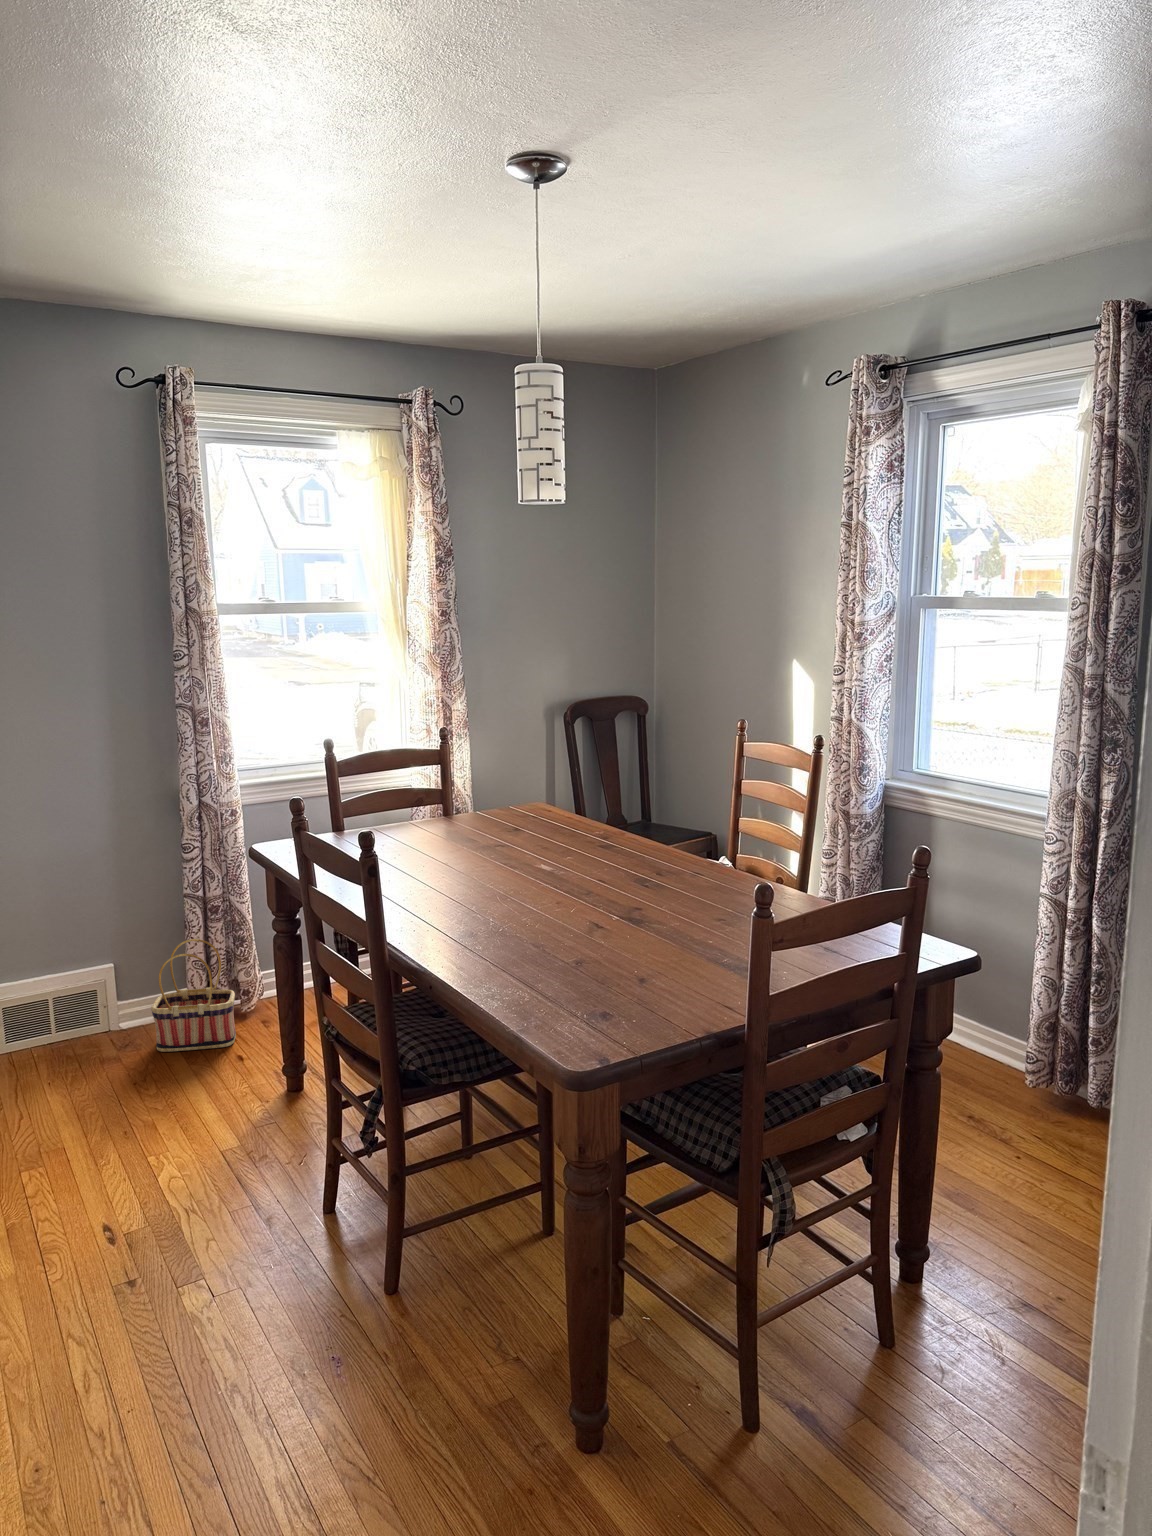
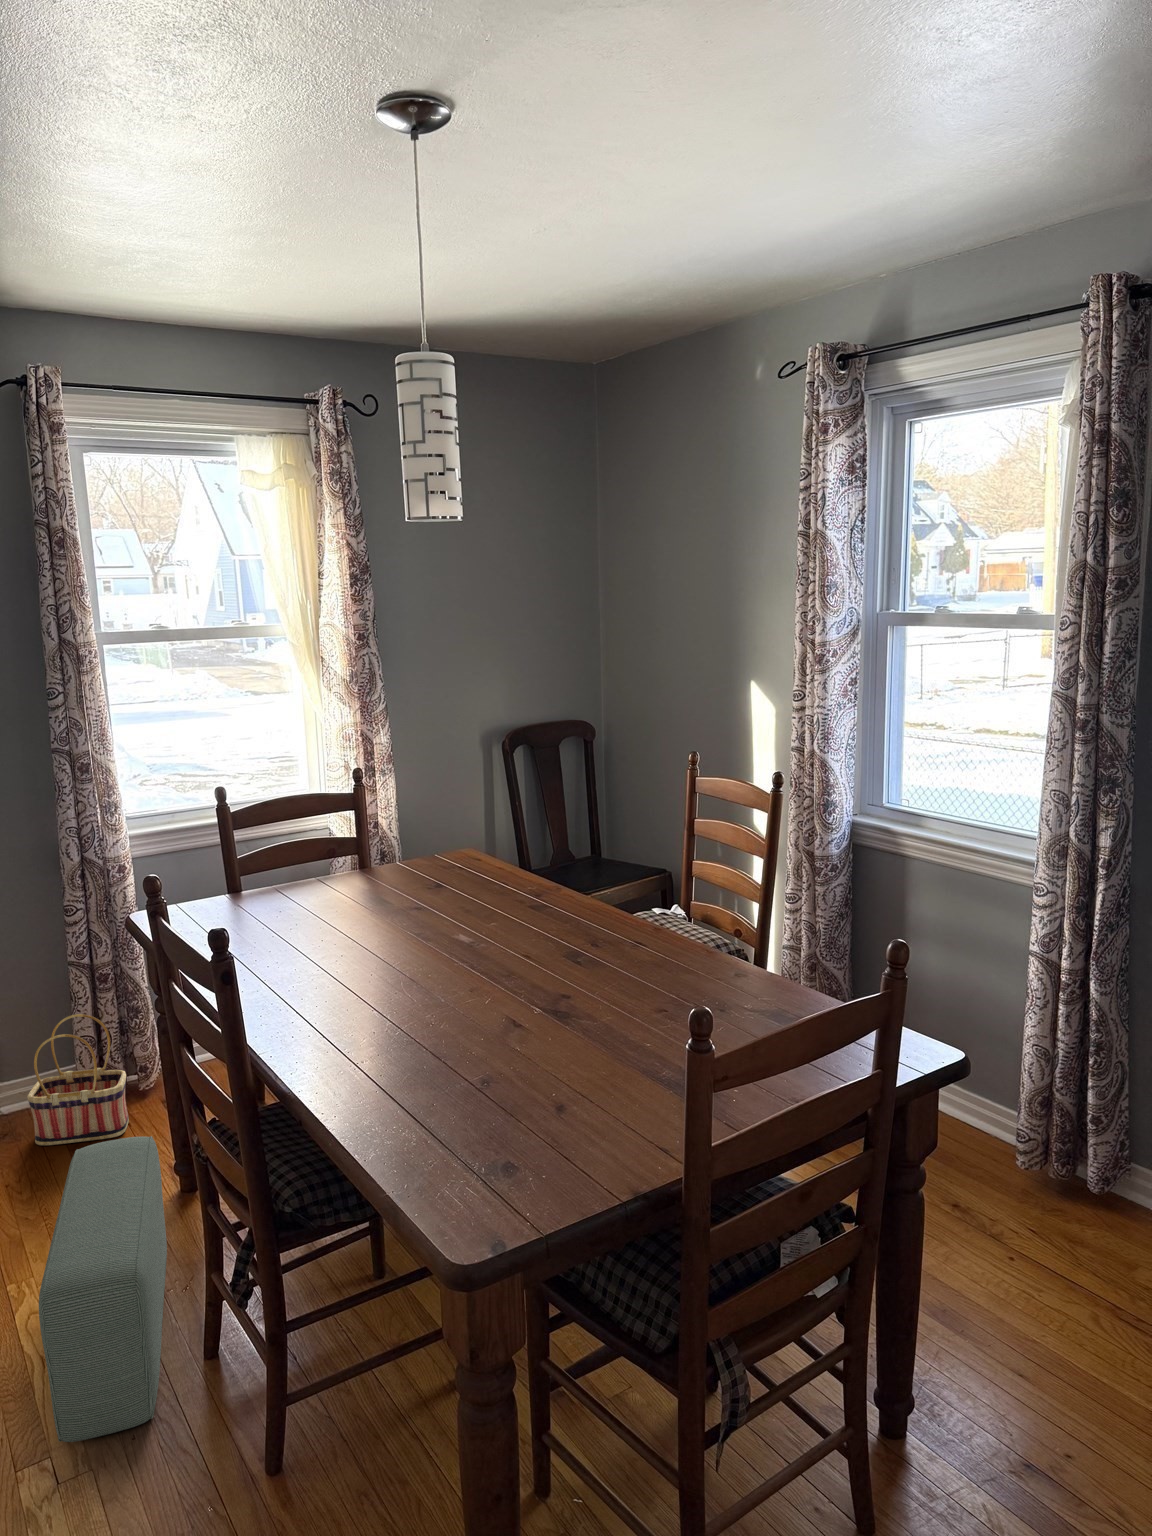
pouf: none [200,1032,291,1264] -> present [39,1136,167,1442]

